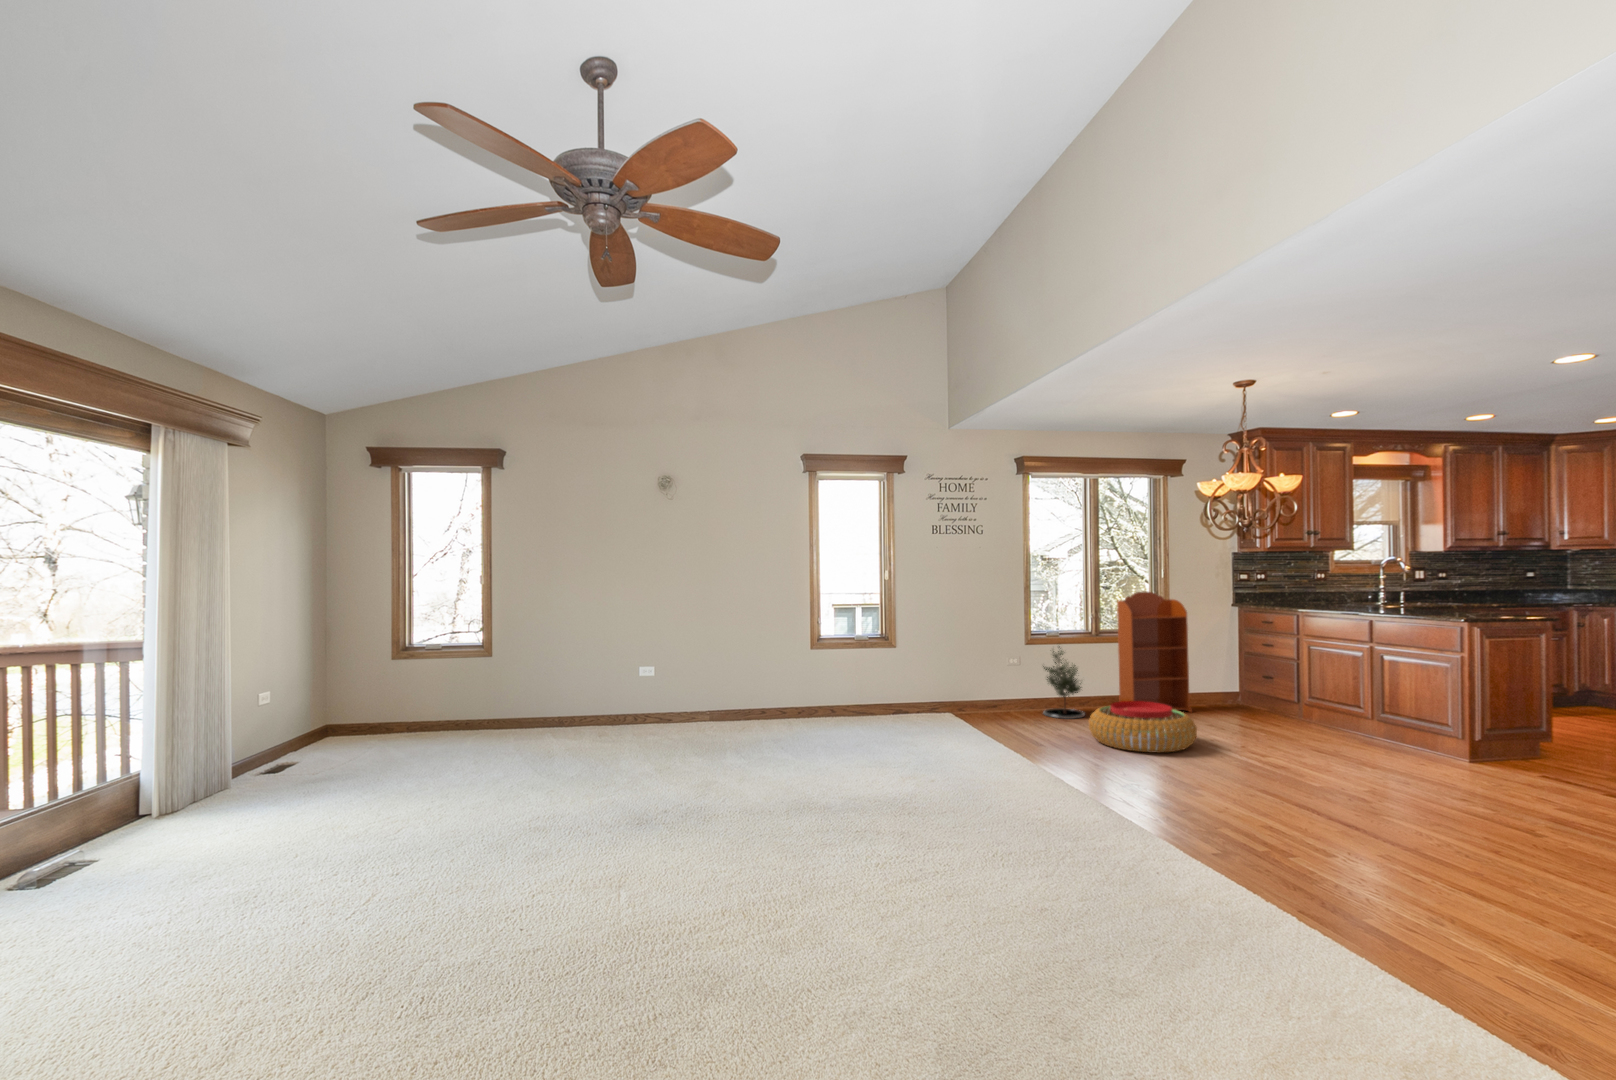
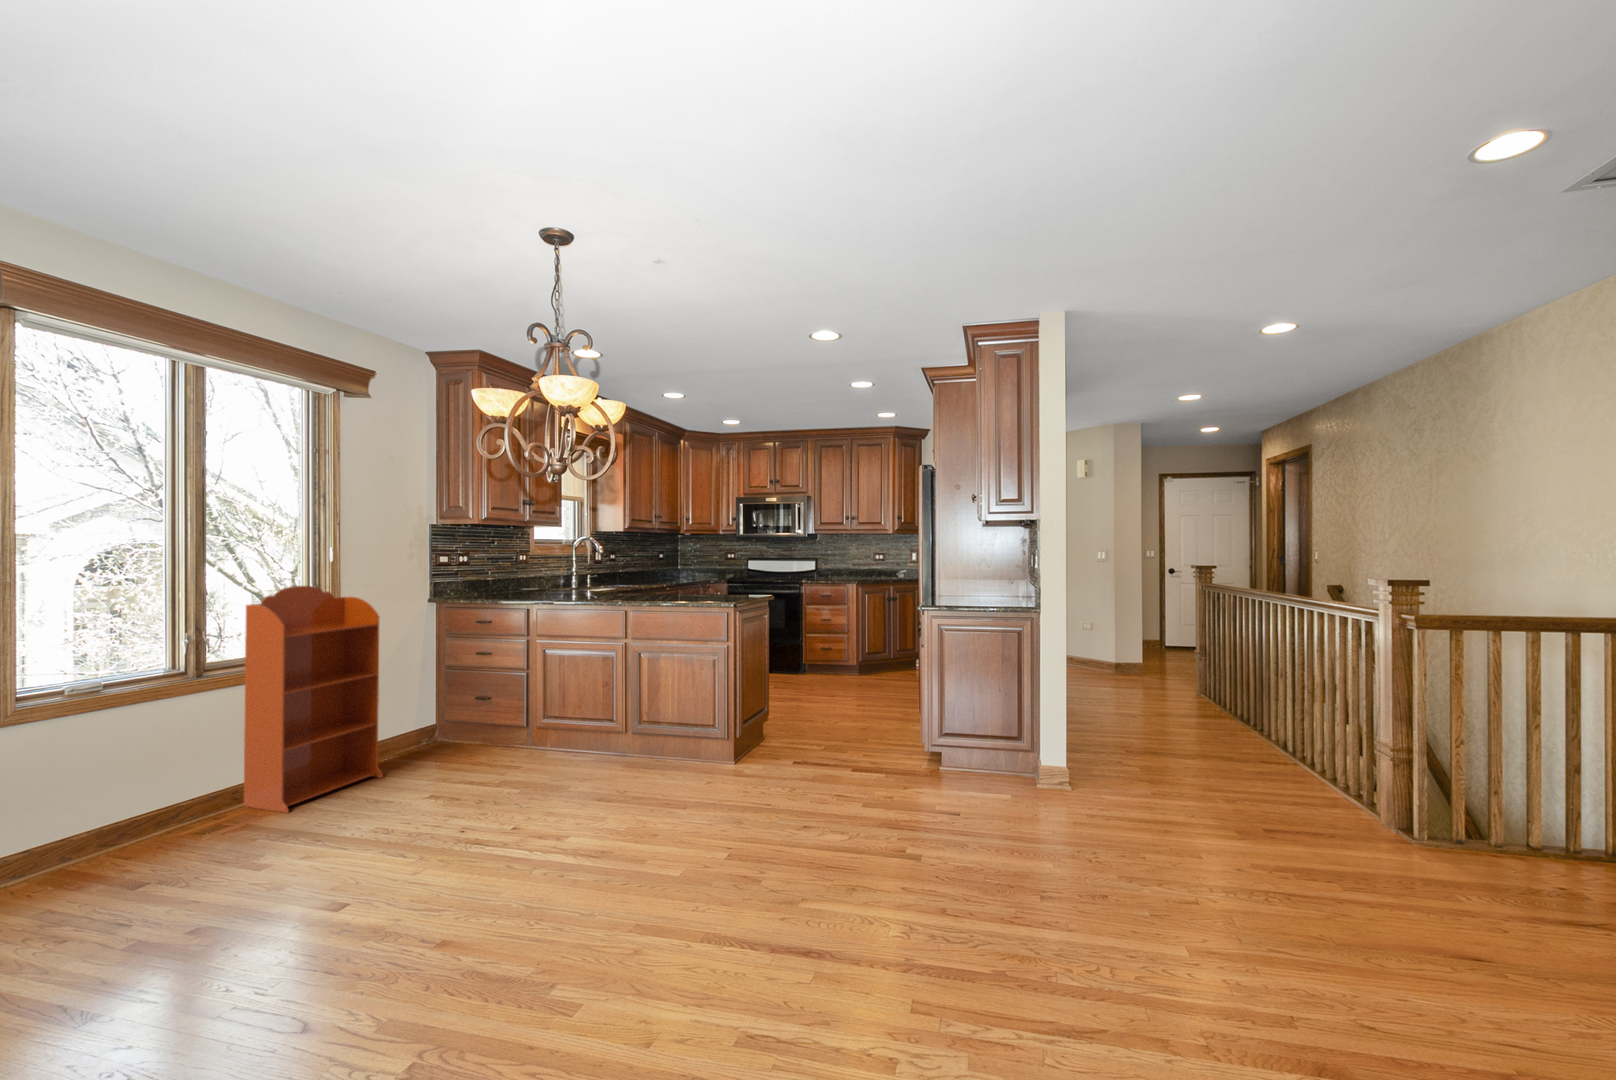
potted tree: present [1043,646,1085,719] -> none [44,712,180,893]
pouf: present [1089,701,1197,753] -> none [221,797,464,939]

